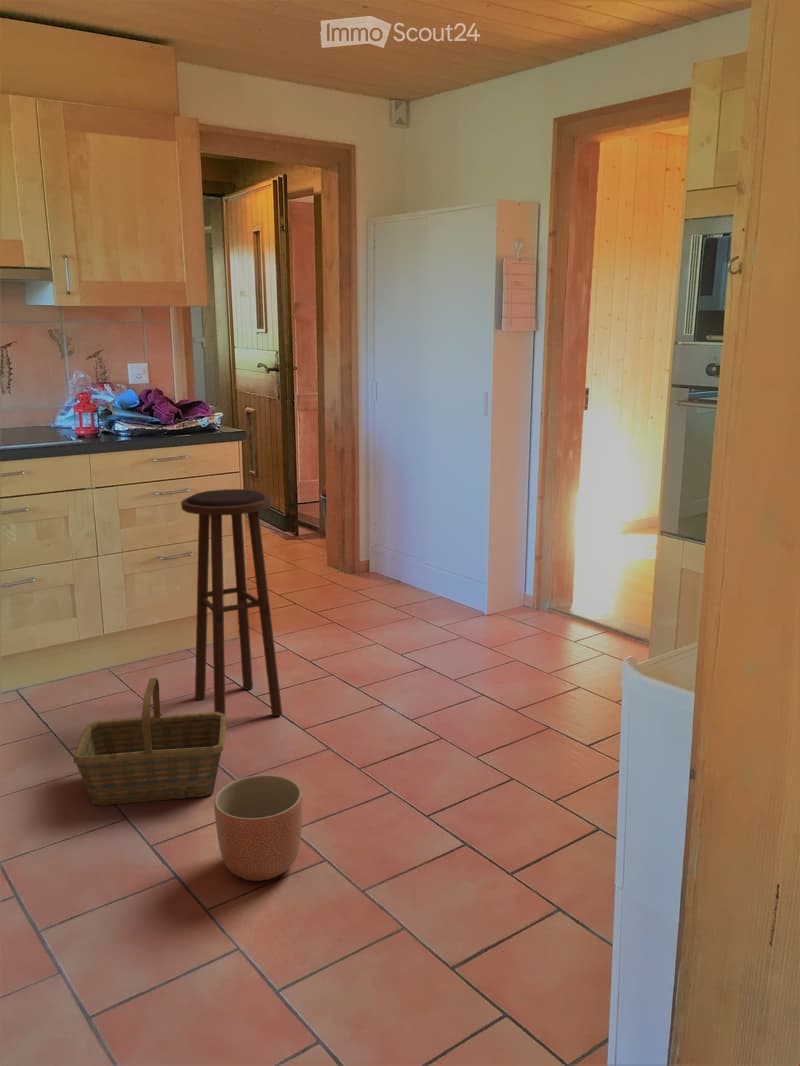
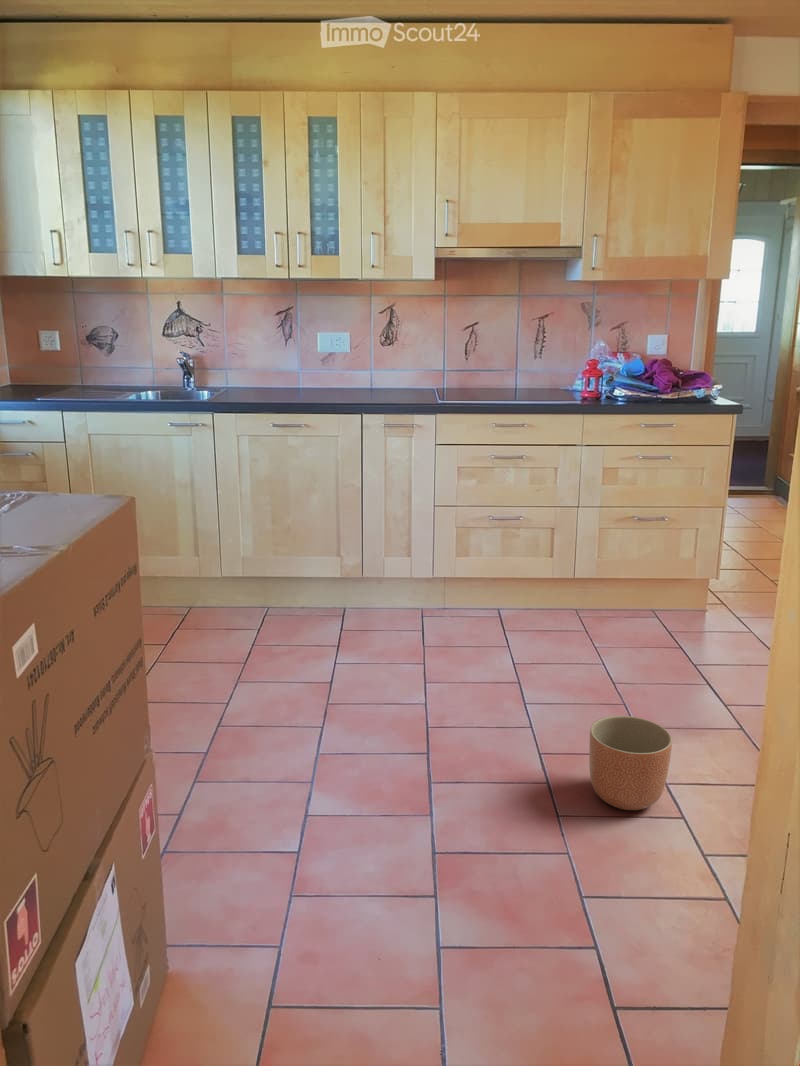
stool: present [181,489,282,716] -> none [638,458,736,682]
basket: present [73,678,226,806] -> none [505,613,644,727]

